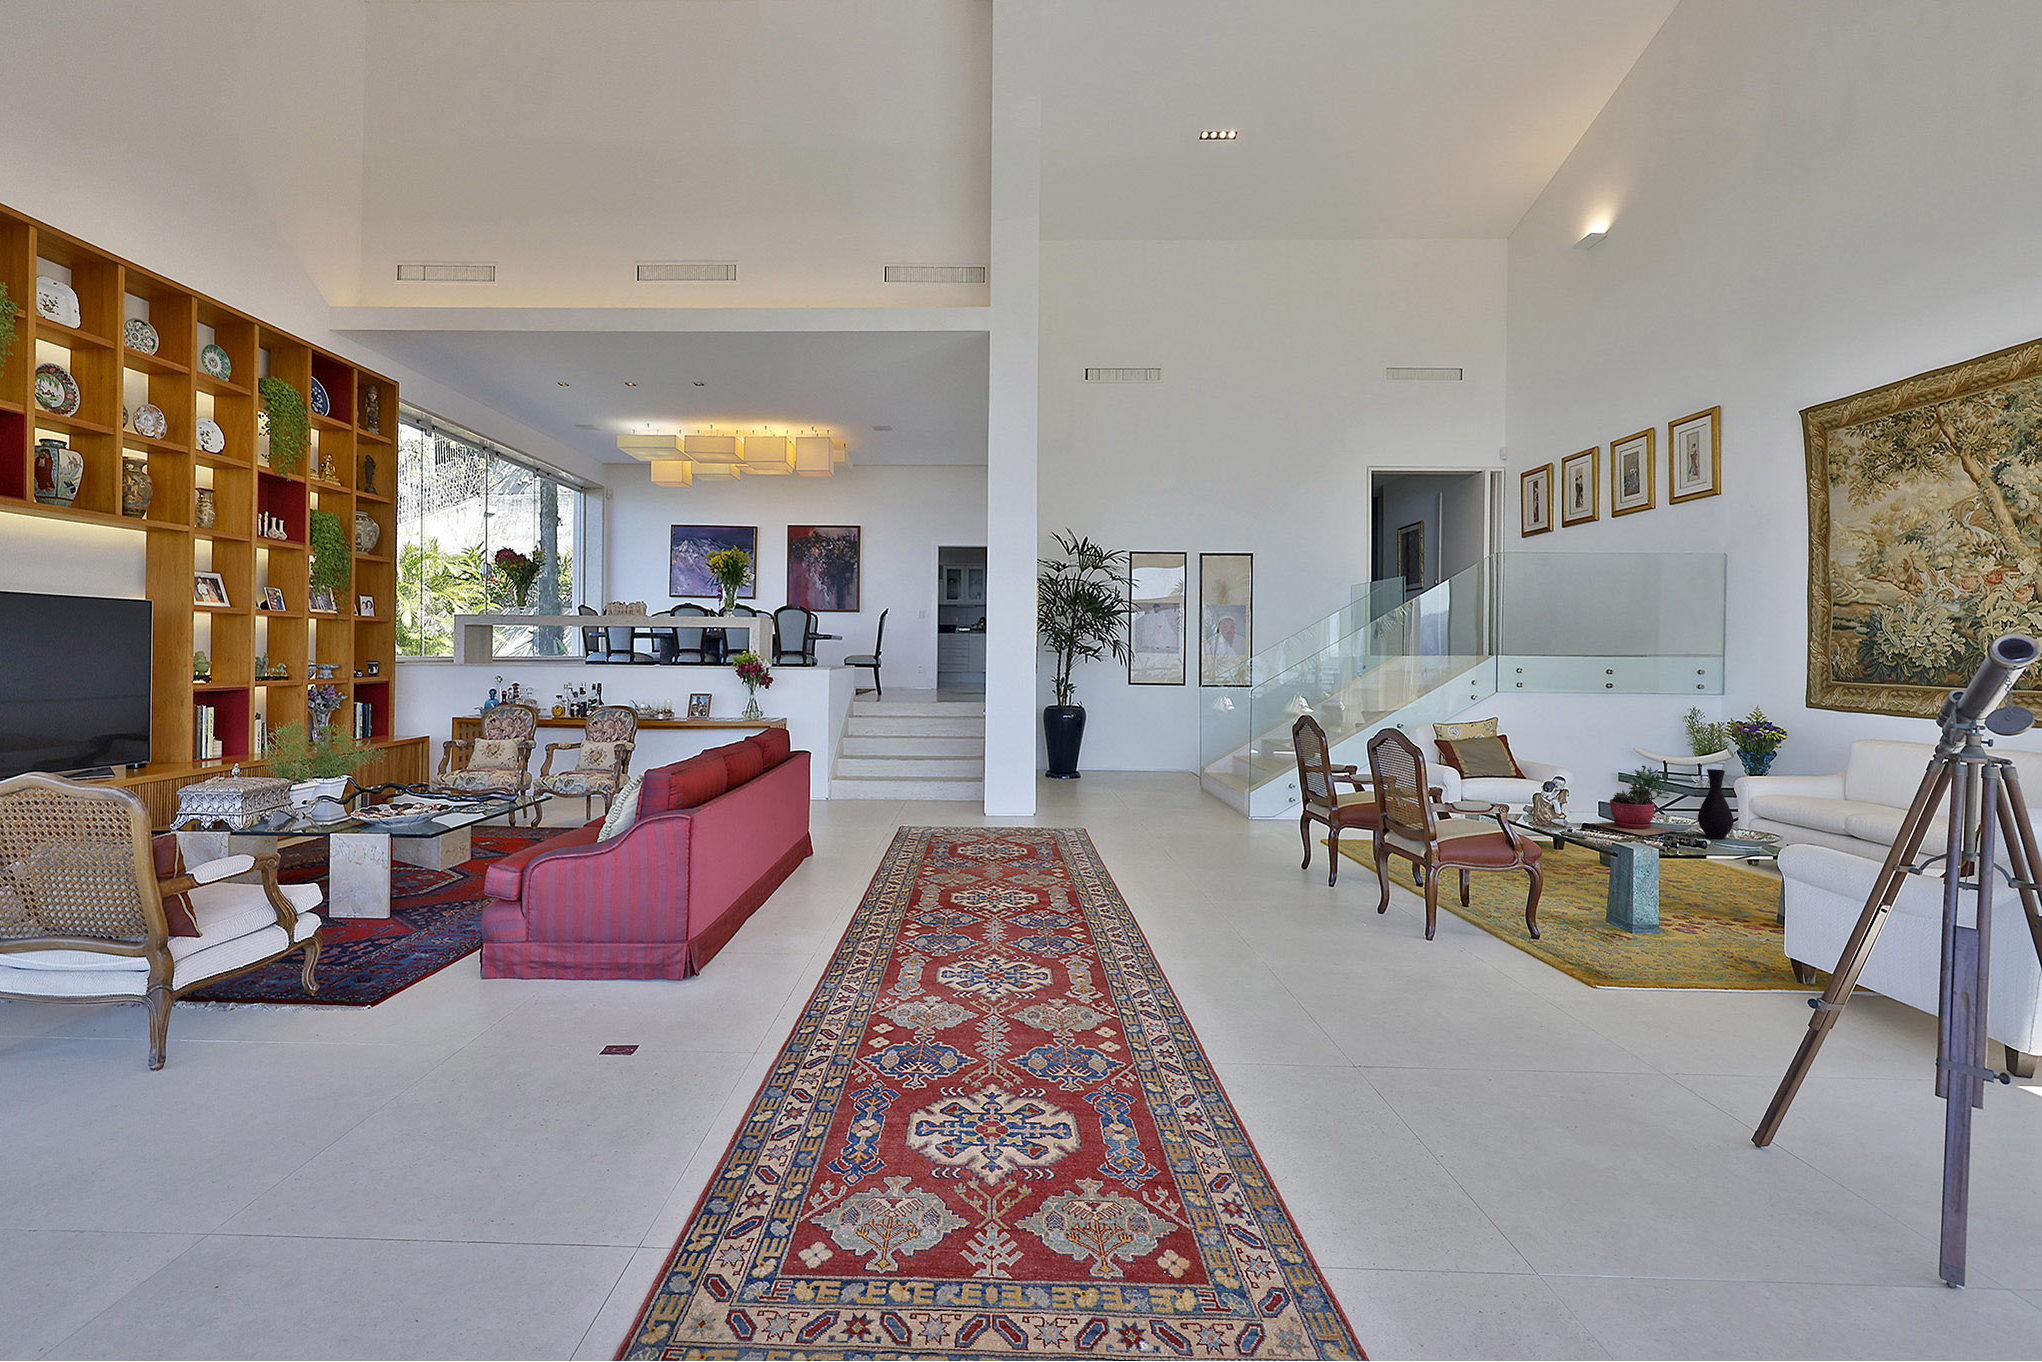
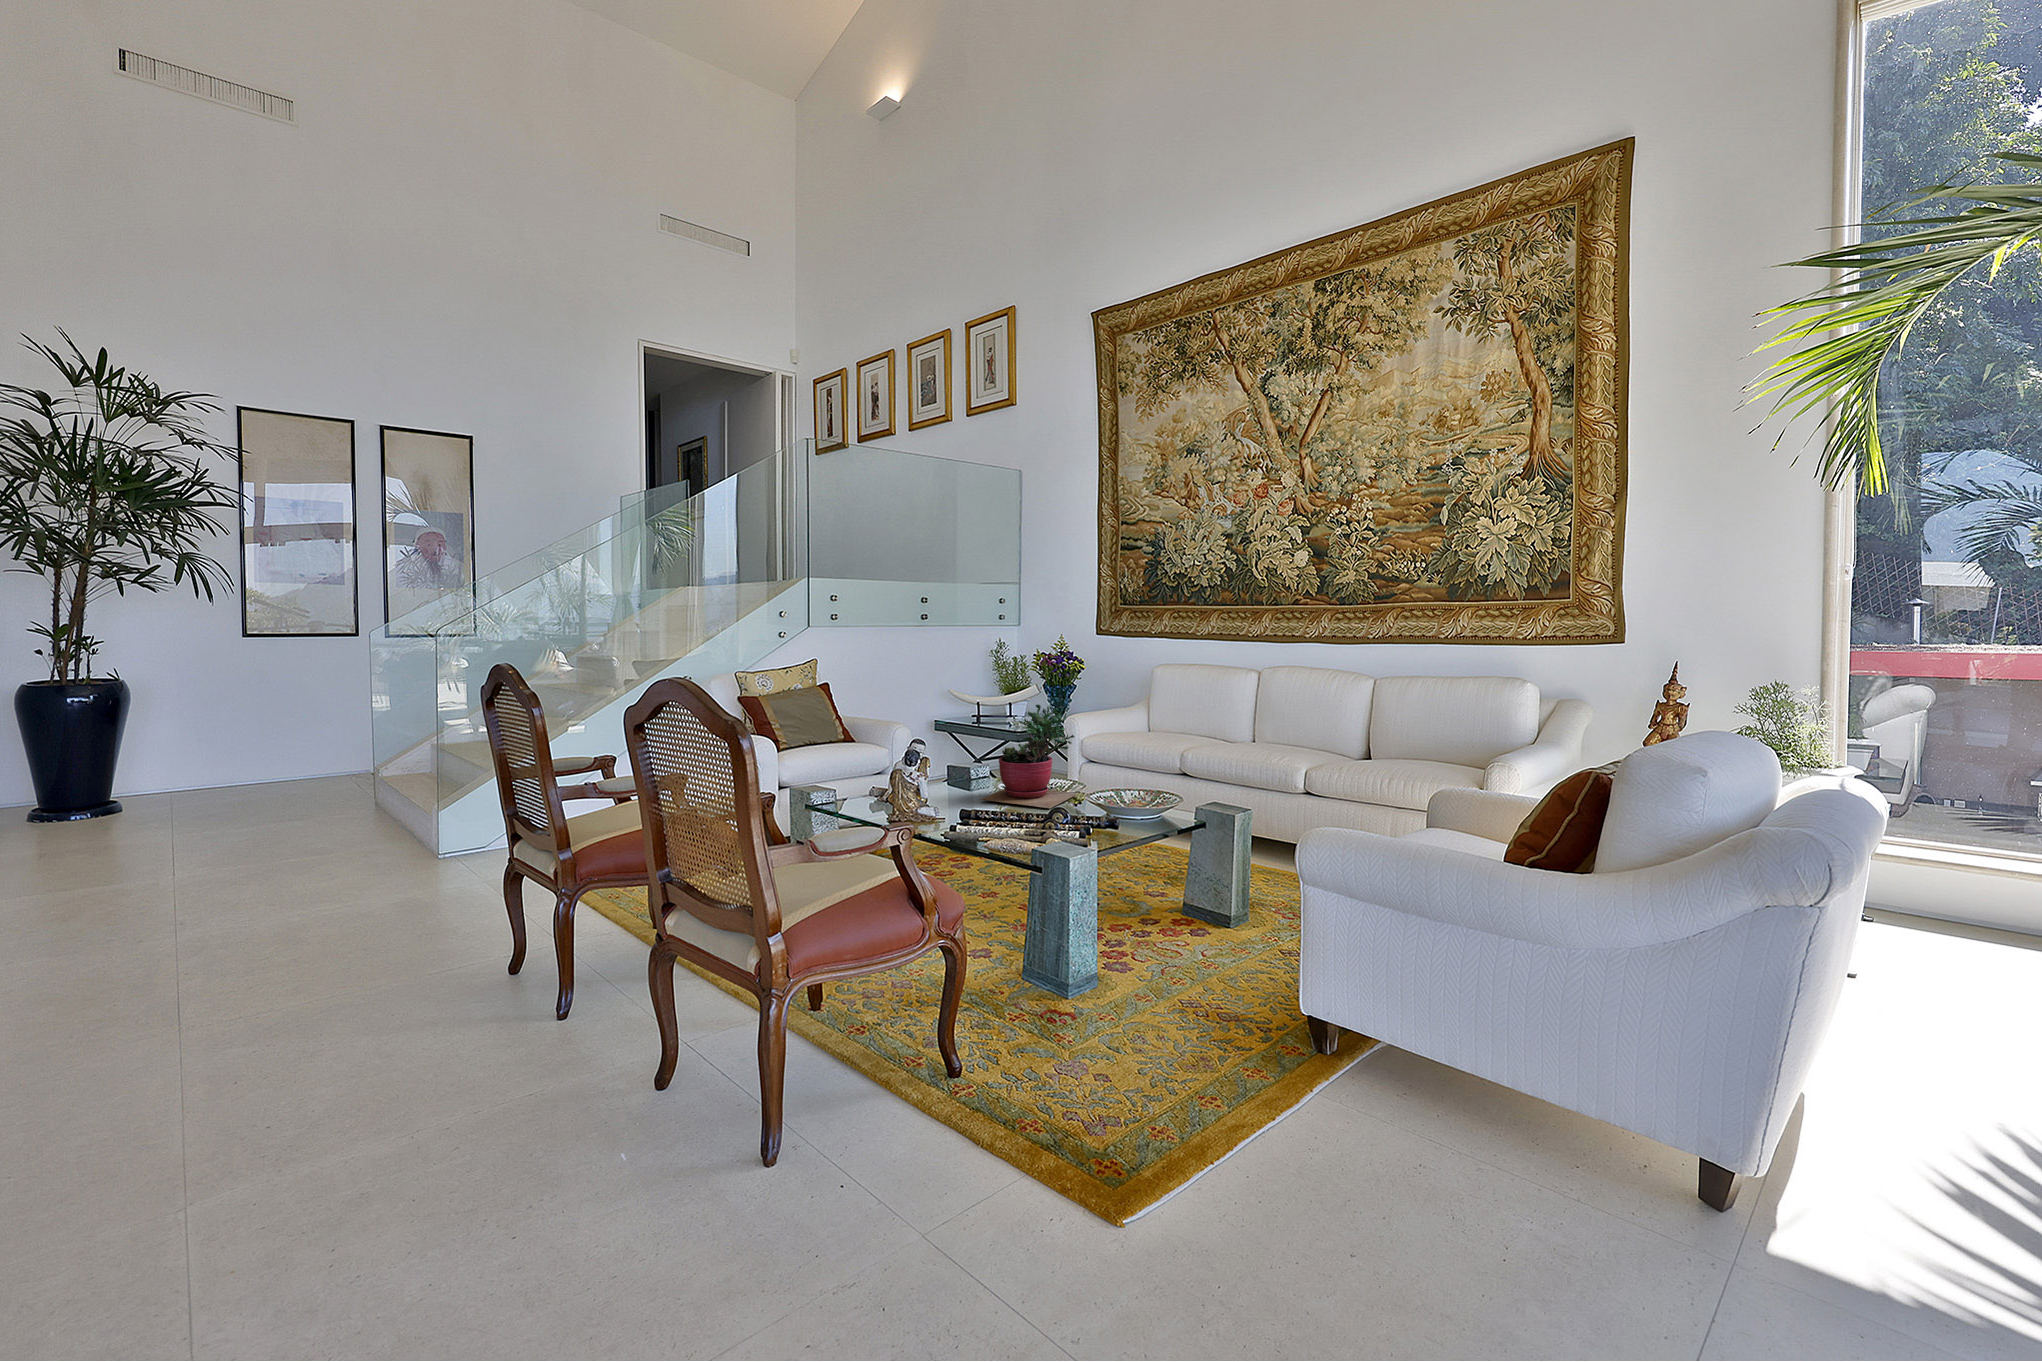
vase: present [1698,769,1734,839] -> none [1102,702,1141,799]

